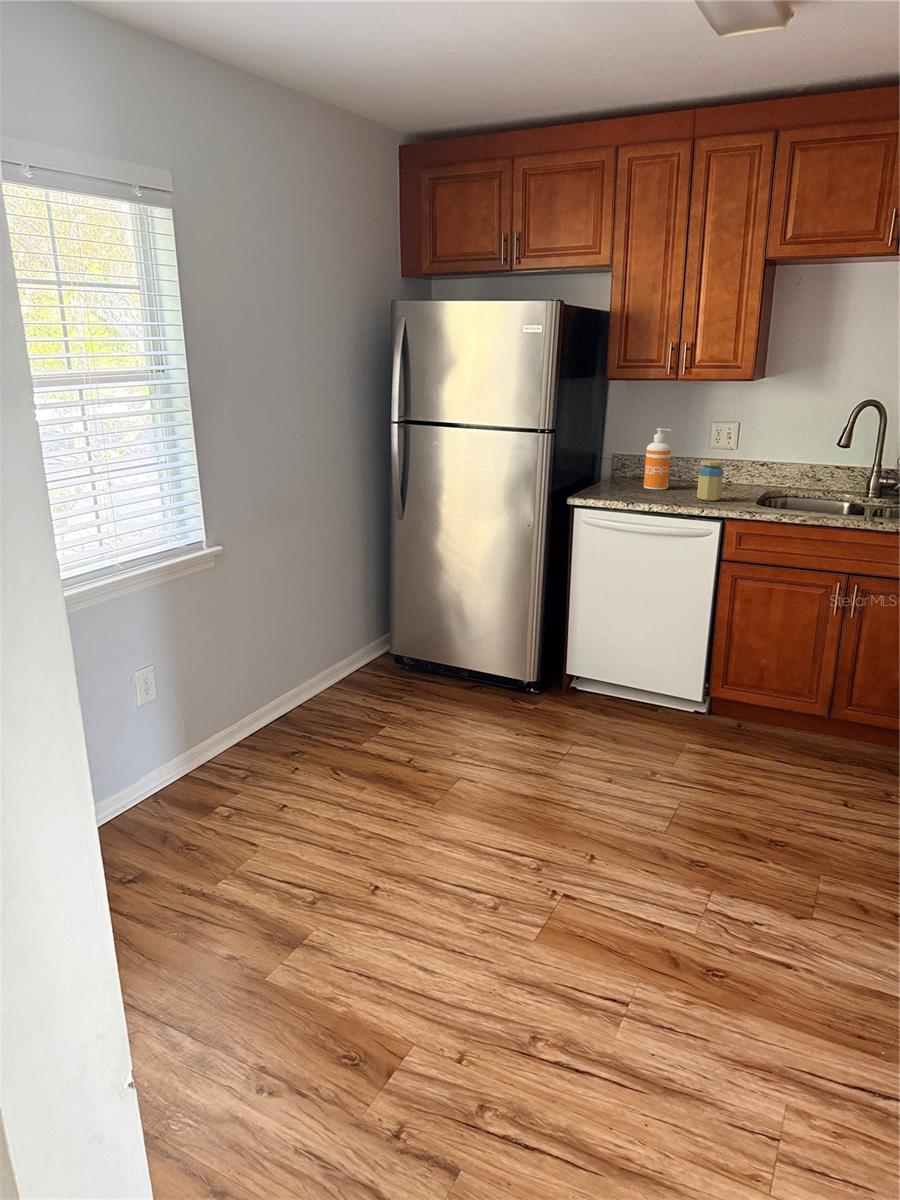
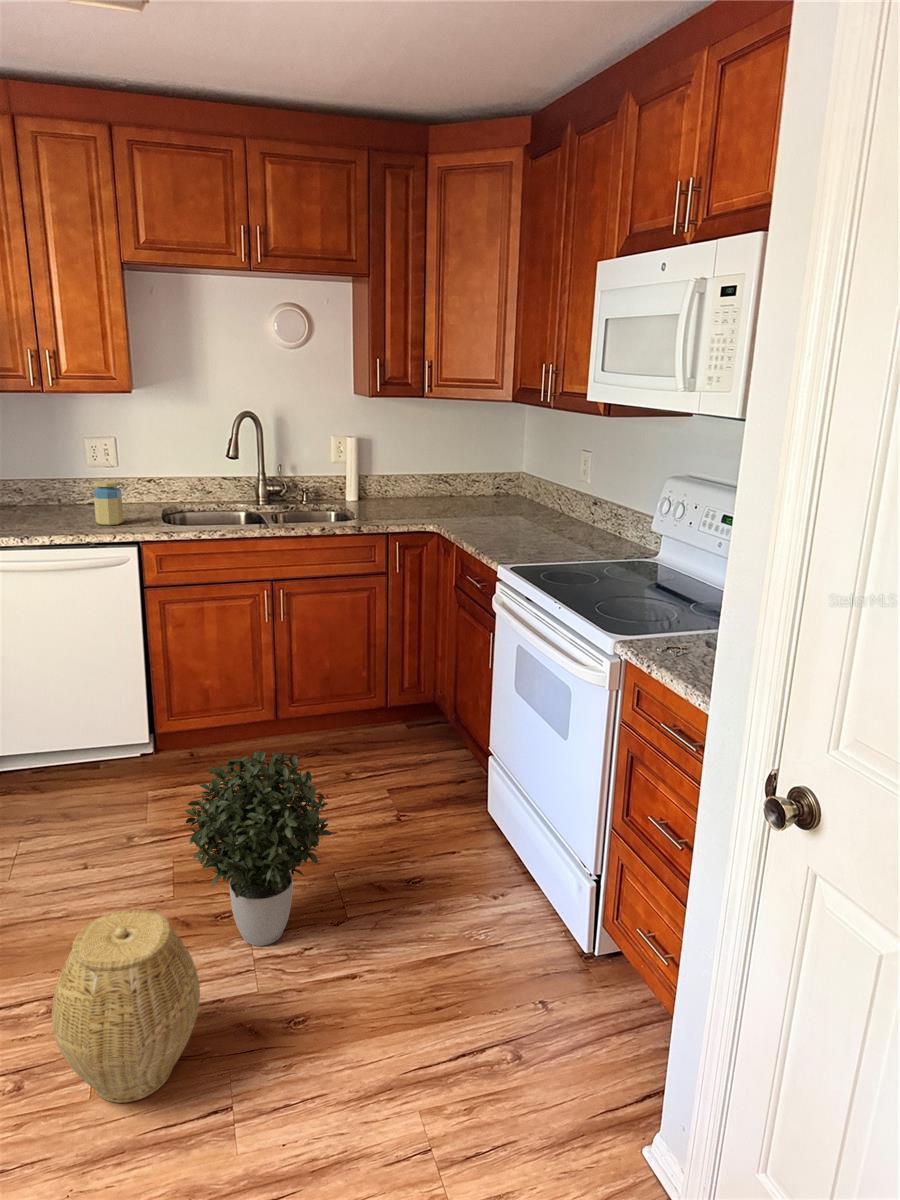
soap dispenser: present [644,428,671,490] -> none [18,449,53,519]
potted plant: none [670,721,809,903] -> present [185,751,331,946]
woven basket: none [518,806,633,961] -> present [52,910,200,1103]

